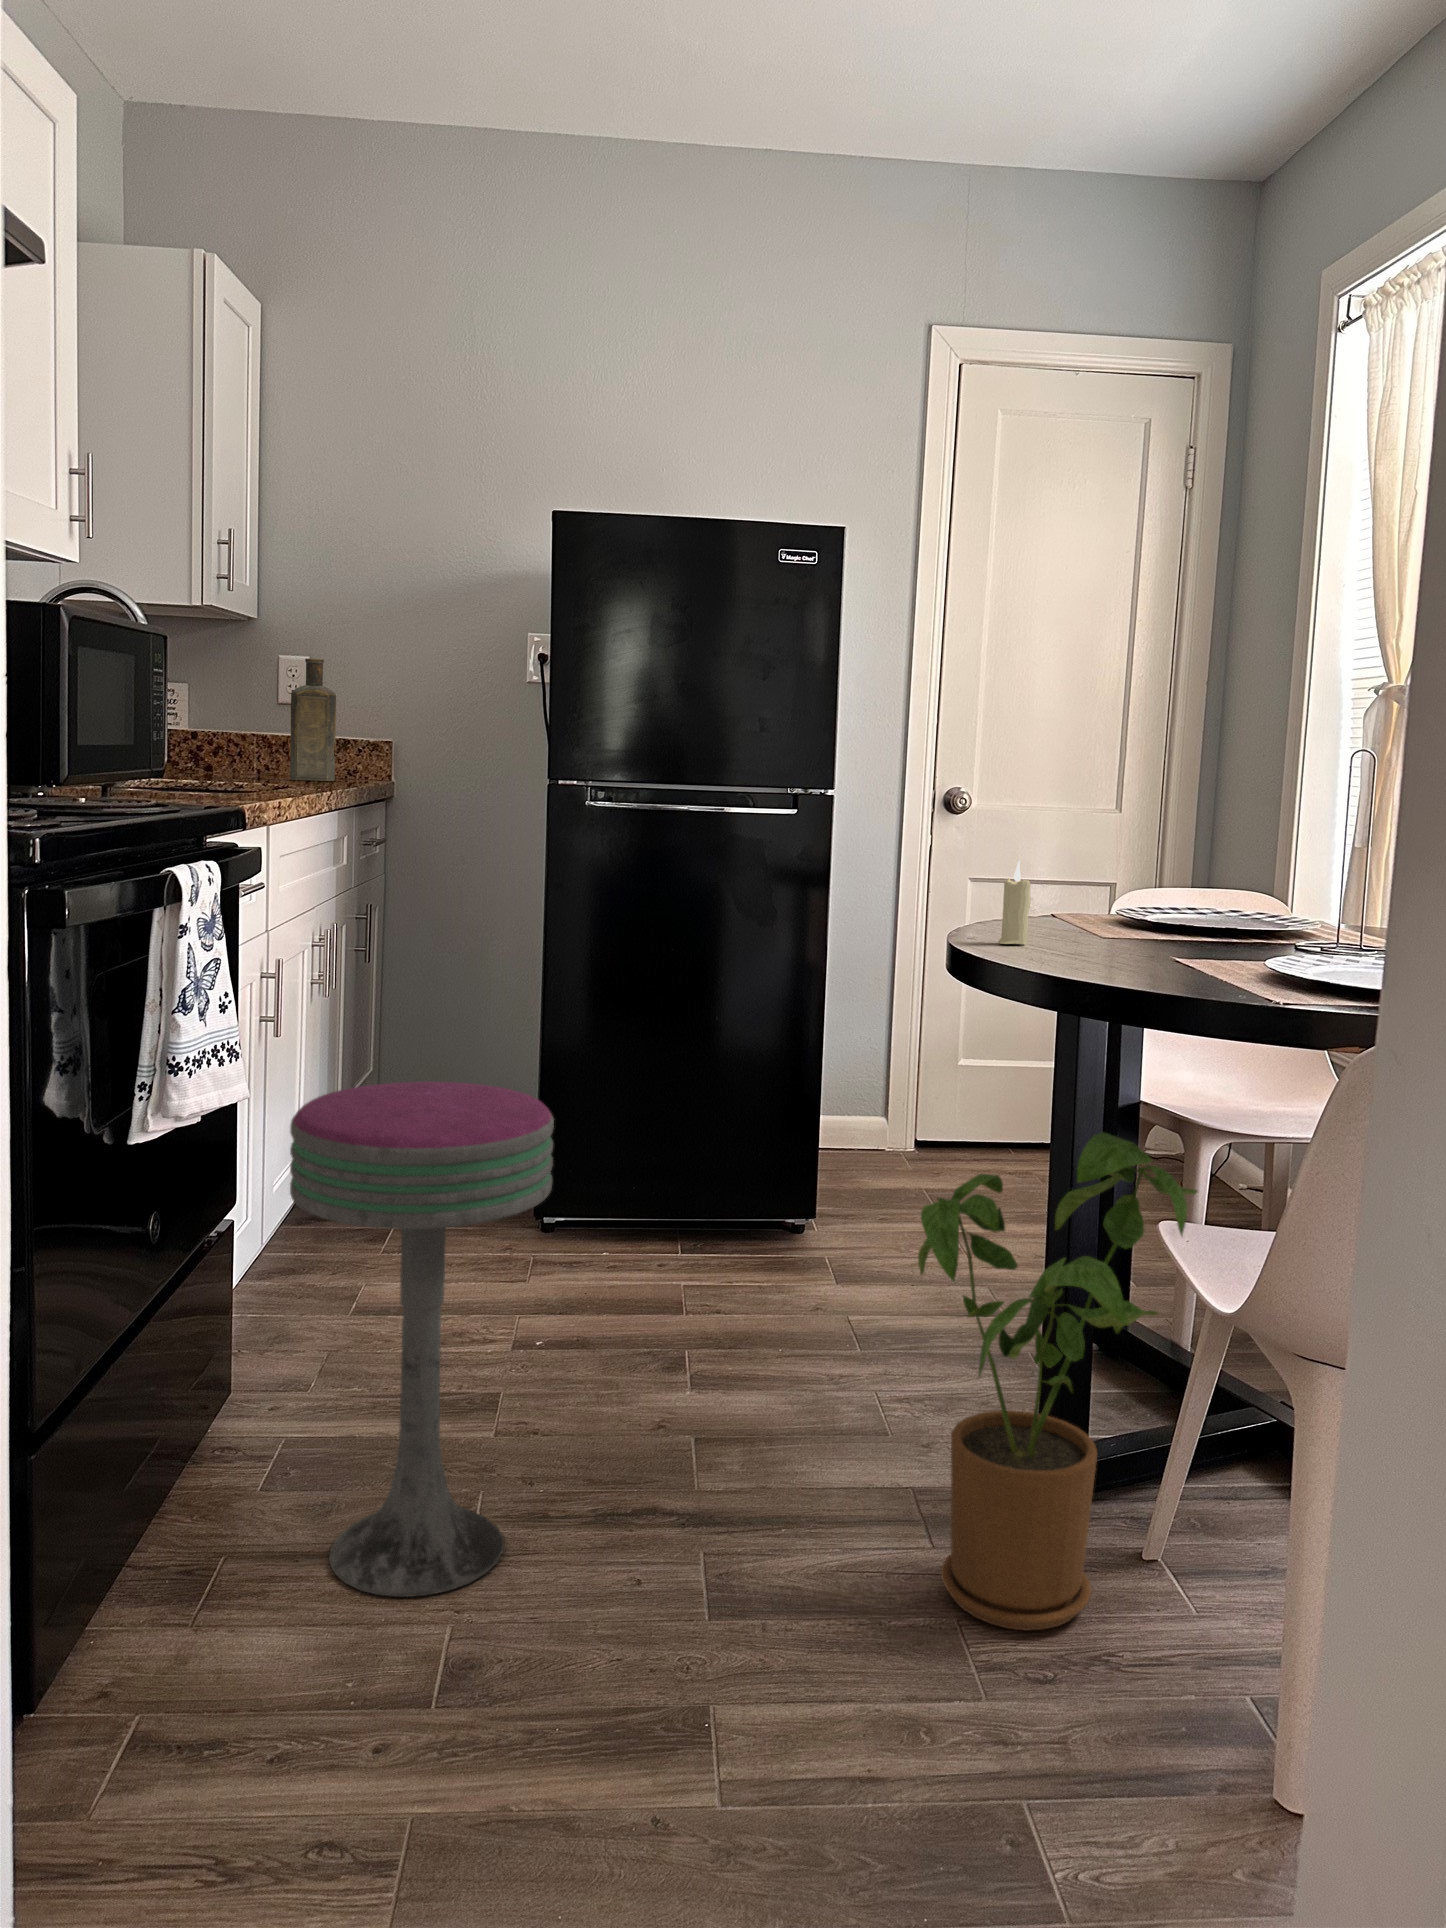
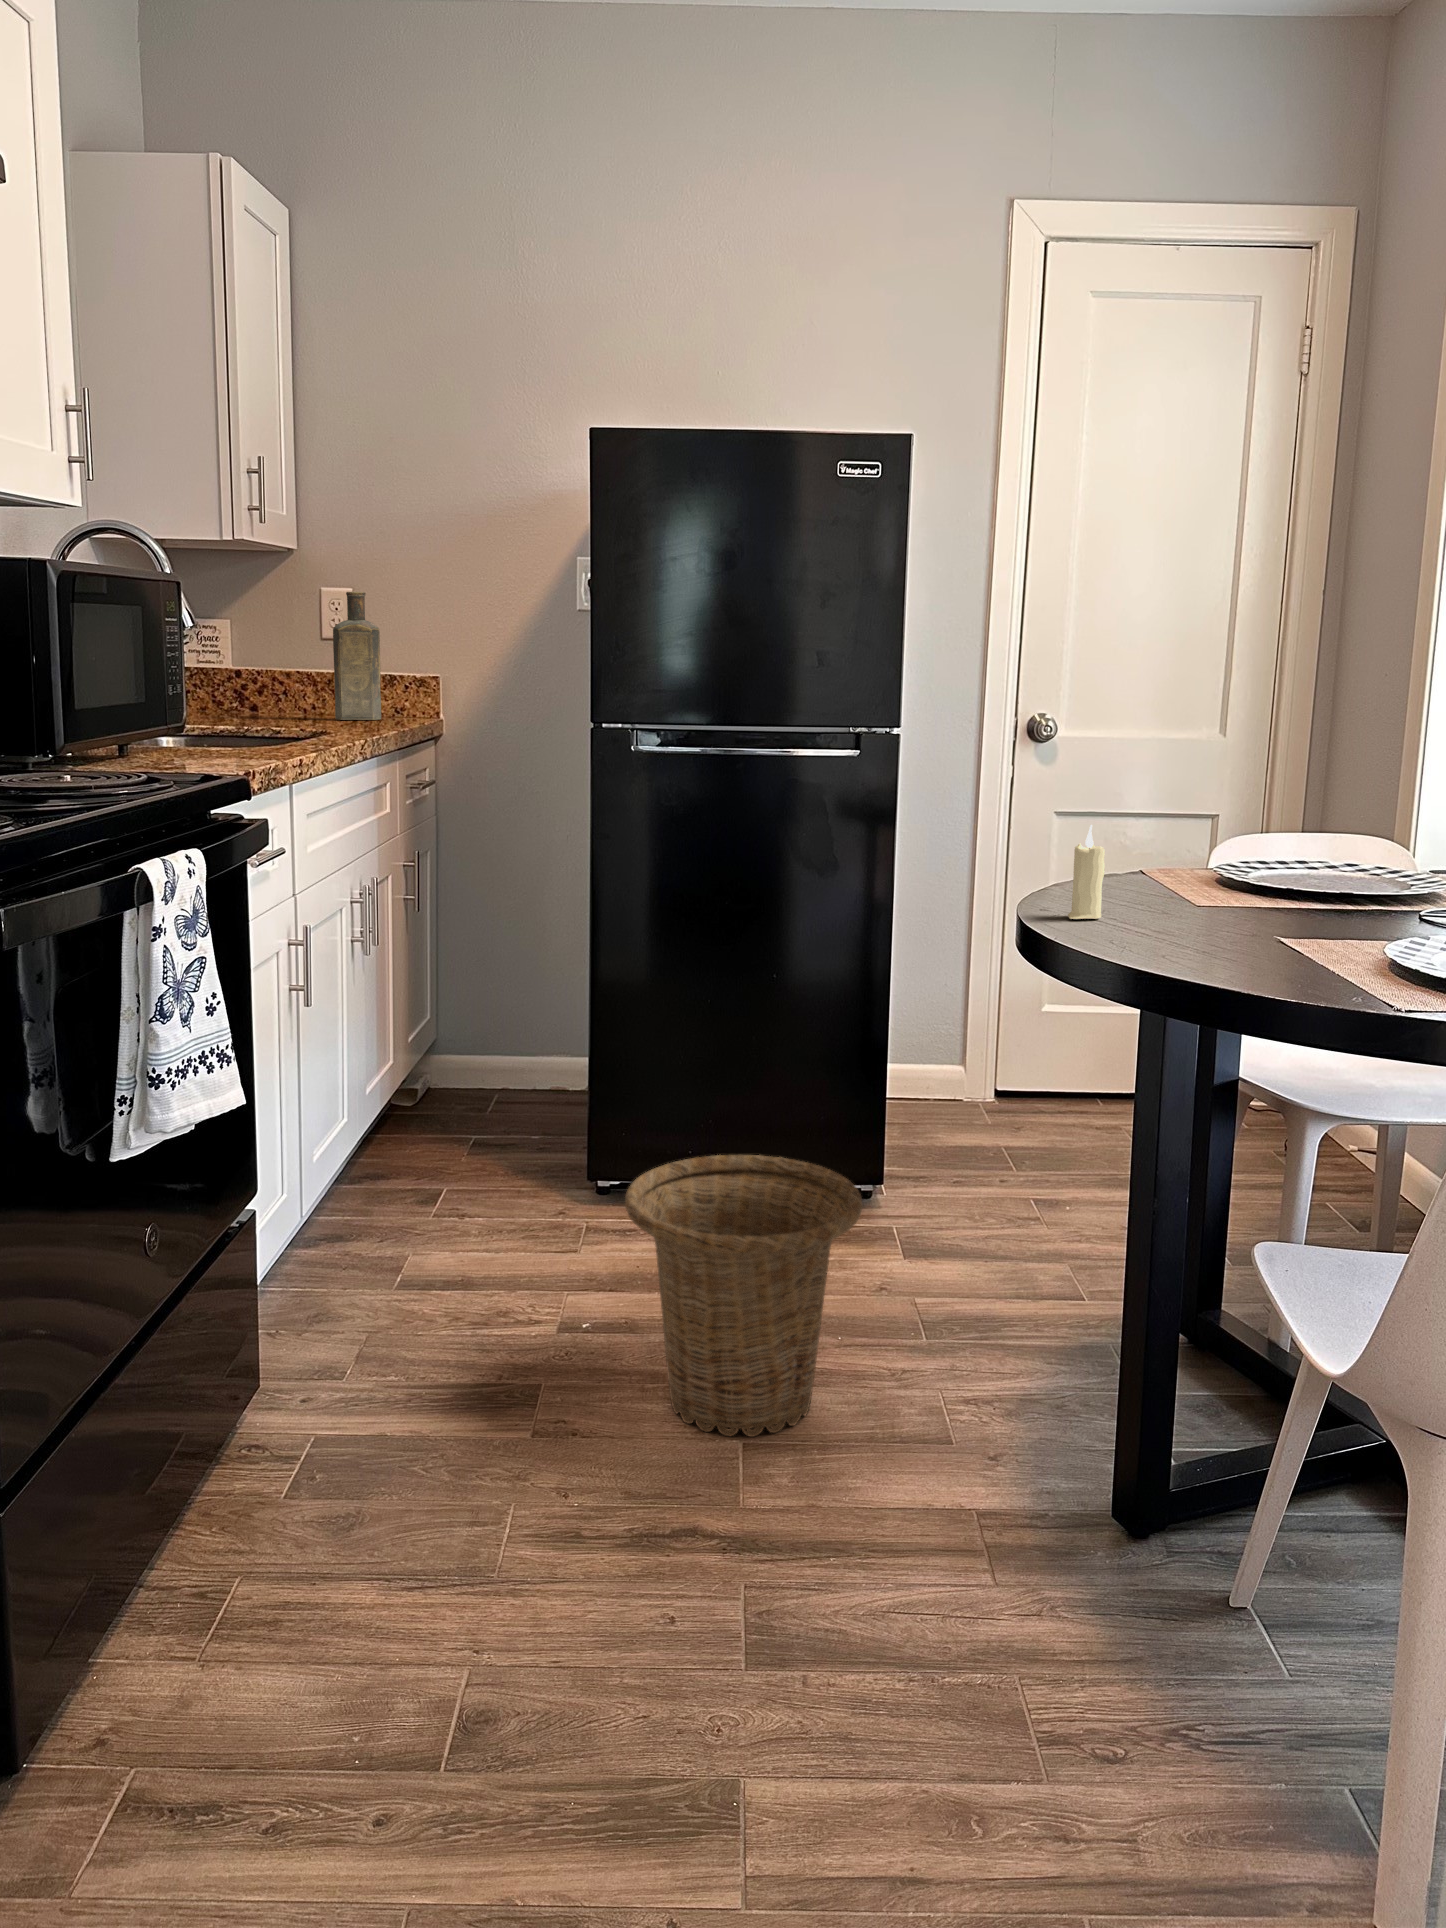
bar stool: present [290,1082,554,1597] -> none [283,1079,569,1635]
house plant: present [918,1133,1197,1631] -> none [974,1147,1296,1695]
basket: none [587,1175,808,1433] -> present [625,1155,862,1437]

